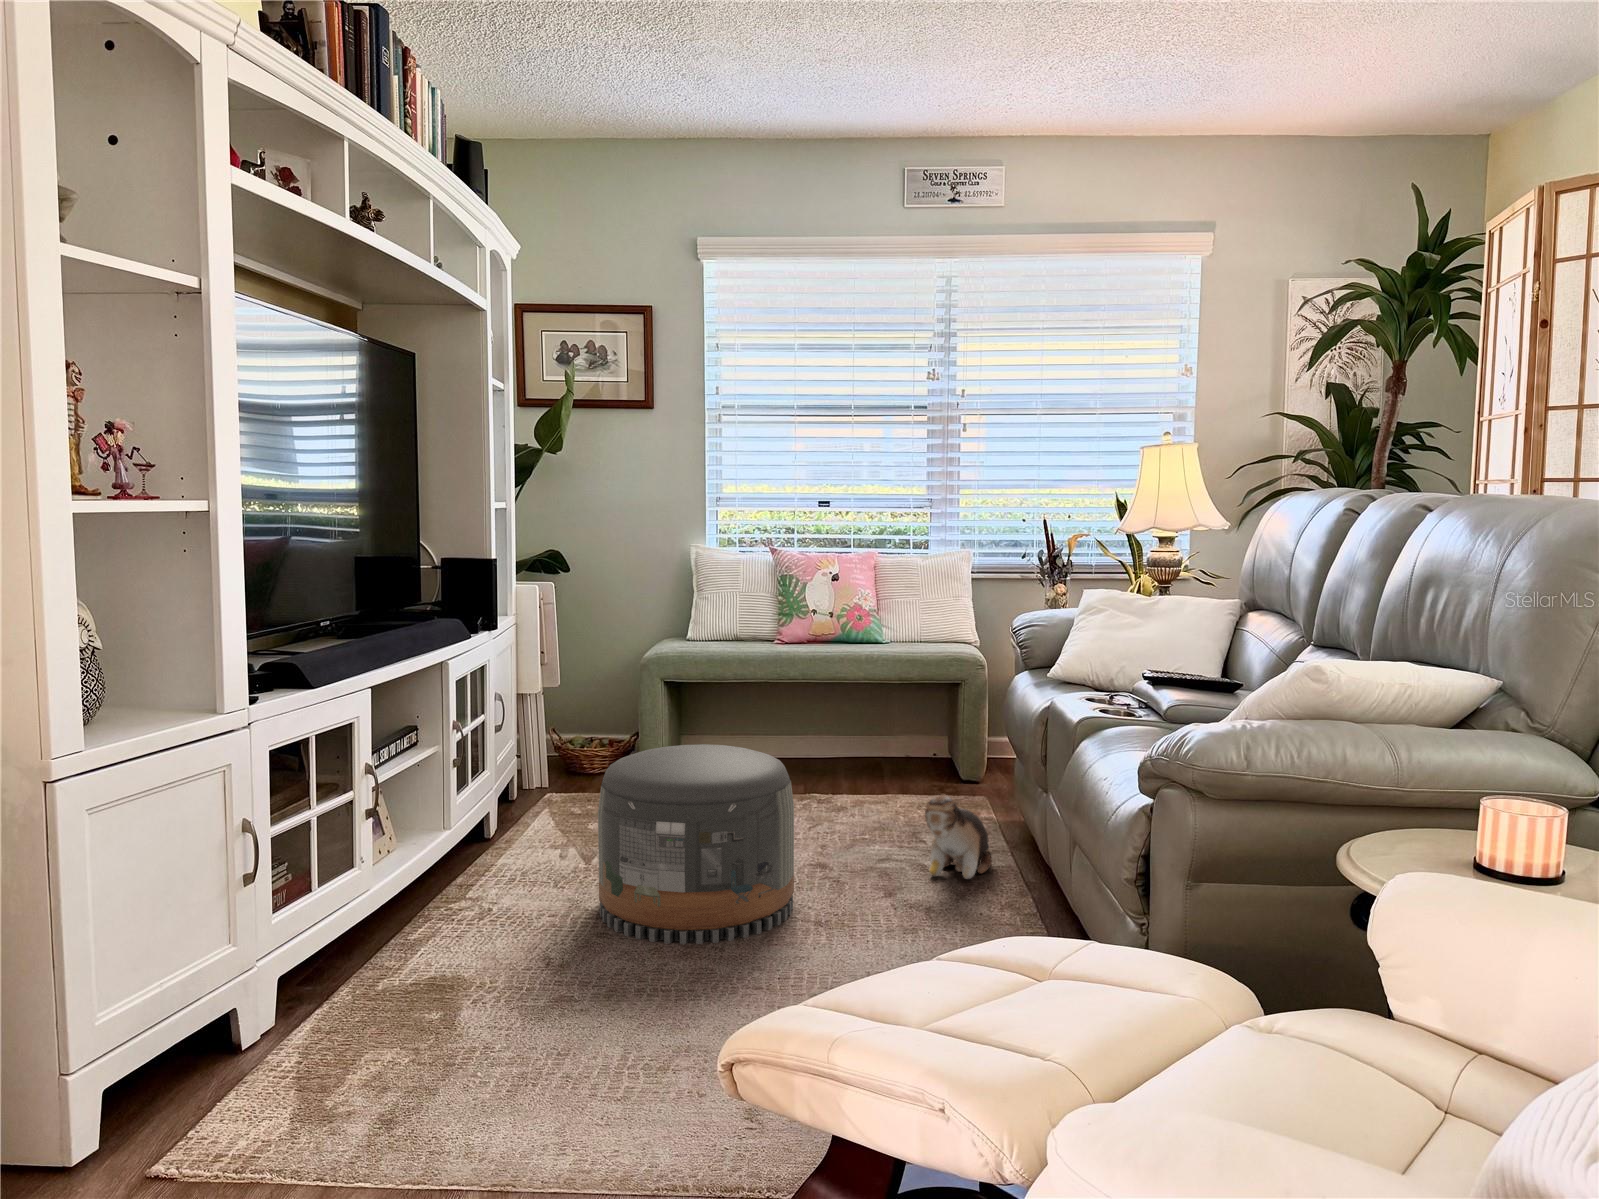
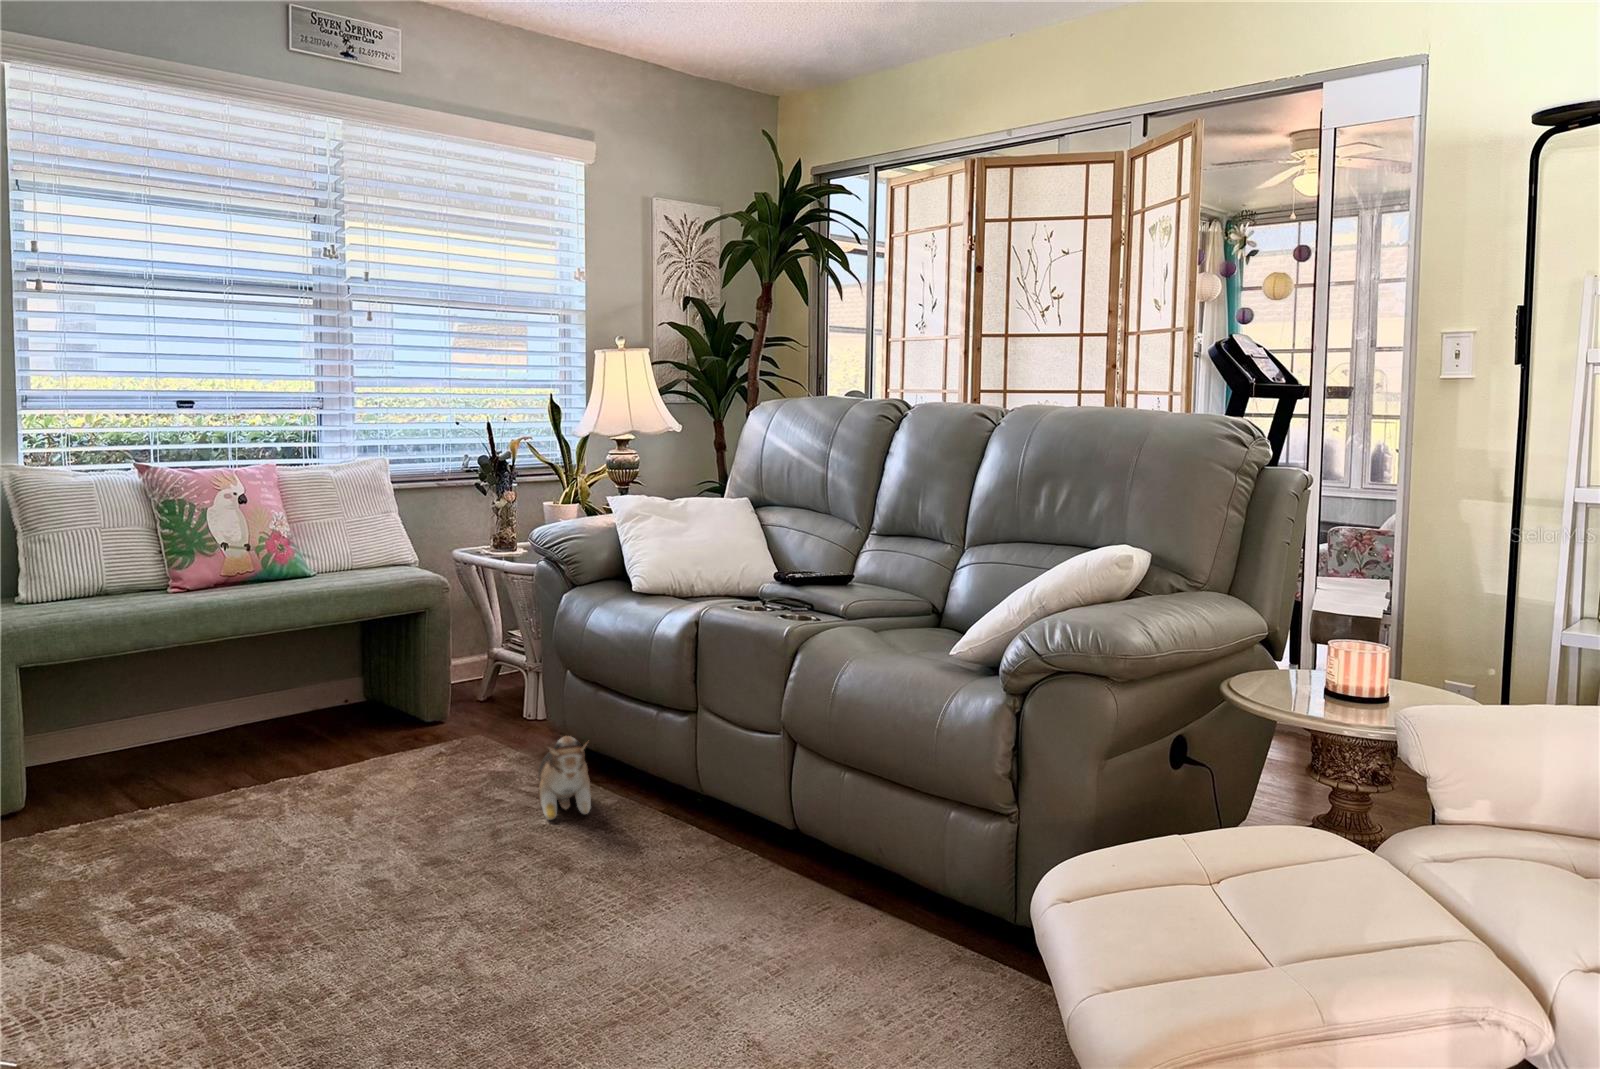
pouf: present [598,744,794,944] -> none [247,728,489,975]

